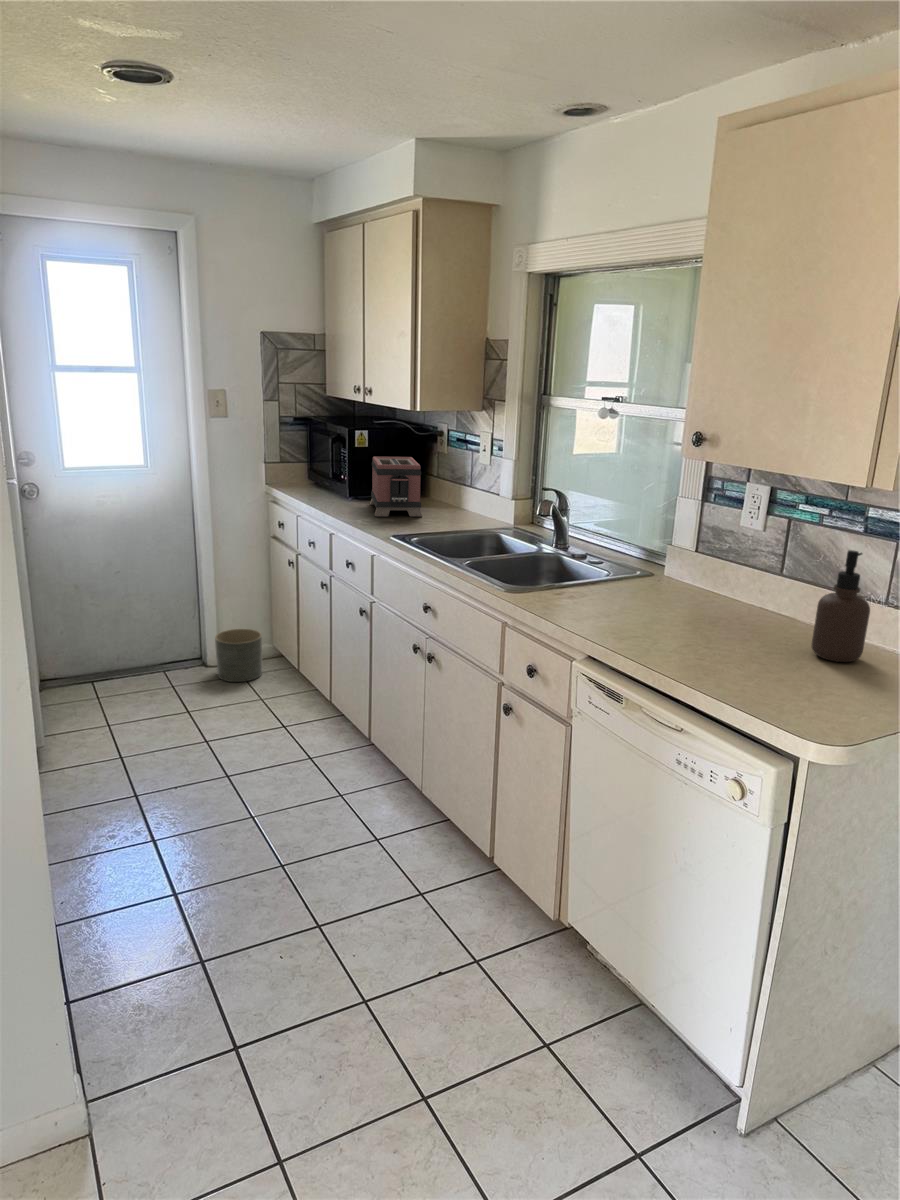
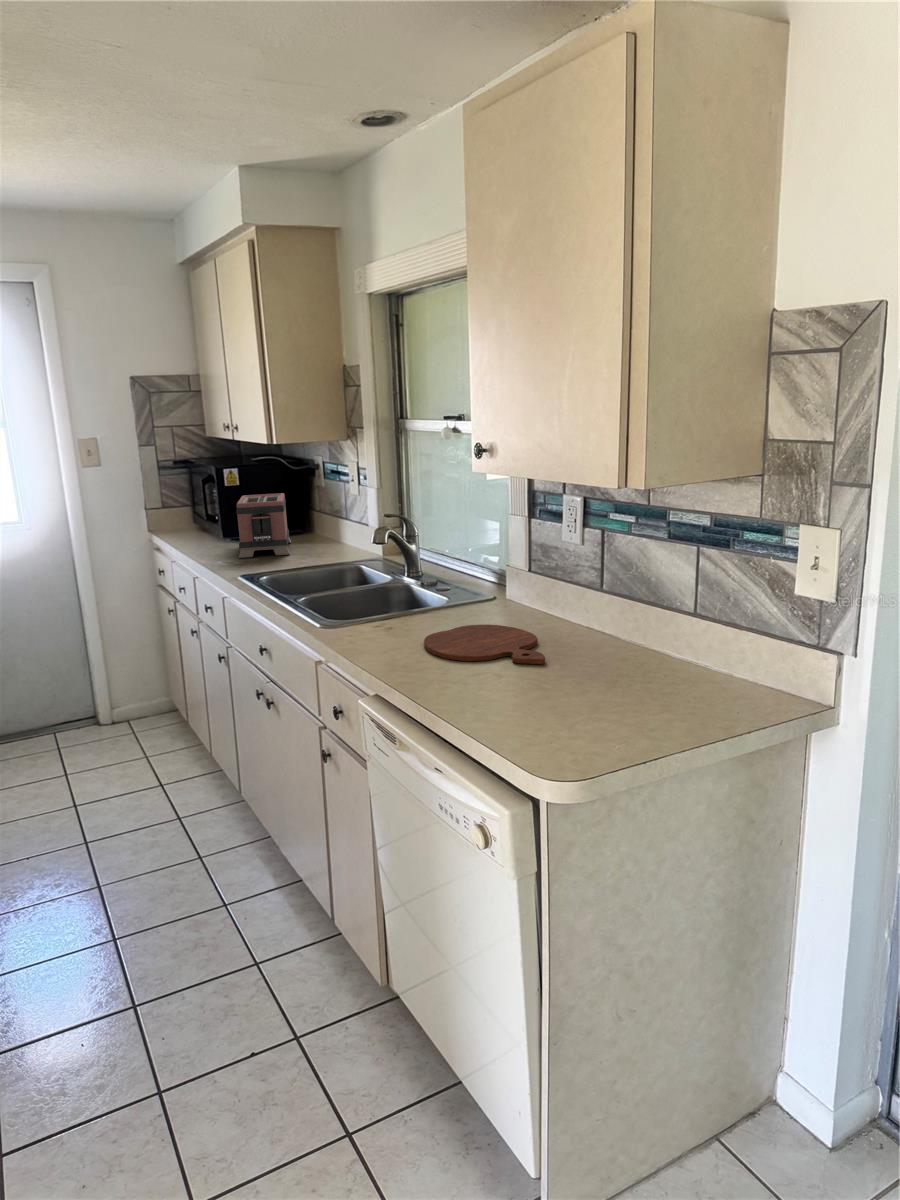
soap dispenser: present [812,550,870,662] -> none [607,559,661,682]
cutting board: none [616,598,744,640] -> present [424,624,545,664]
planter: present [215,629,262,682] -> none [102,685,157,743]

